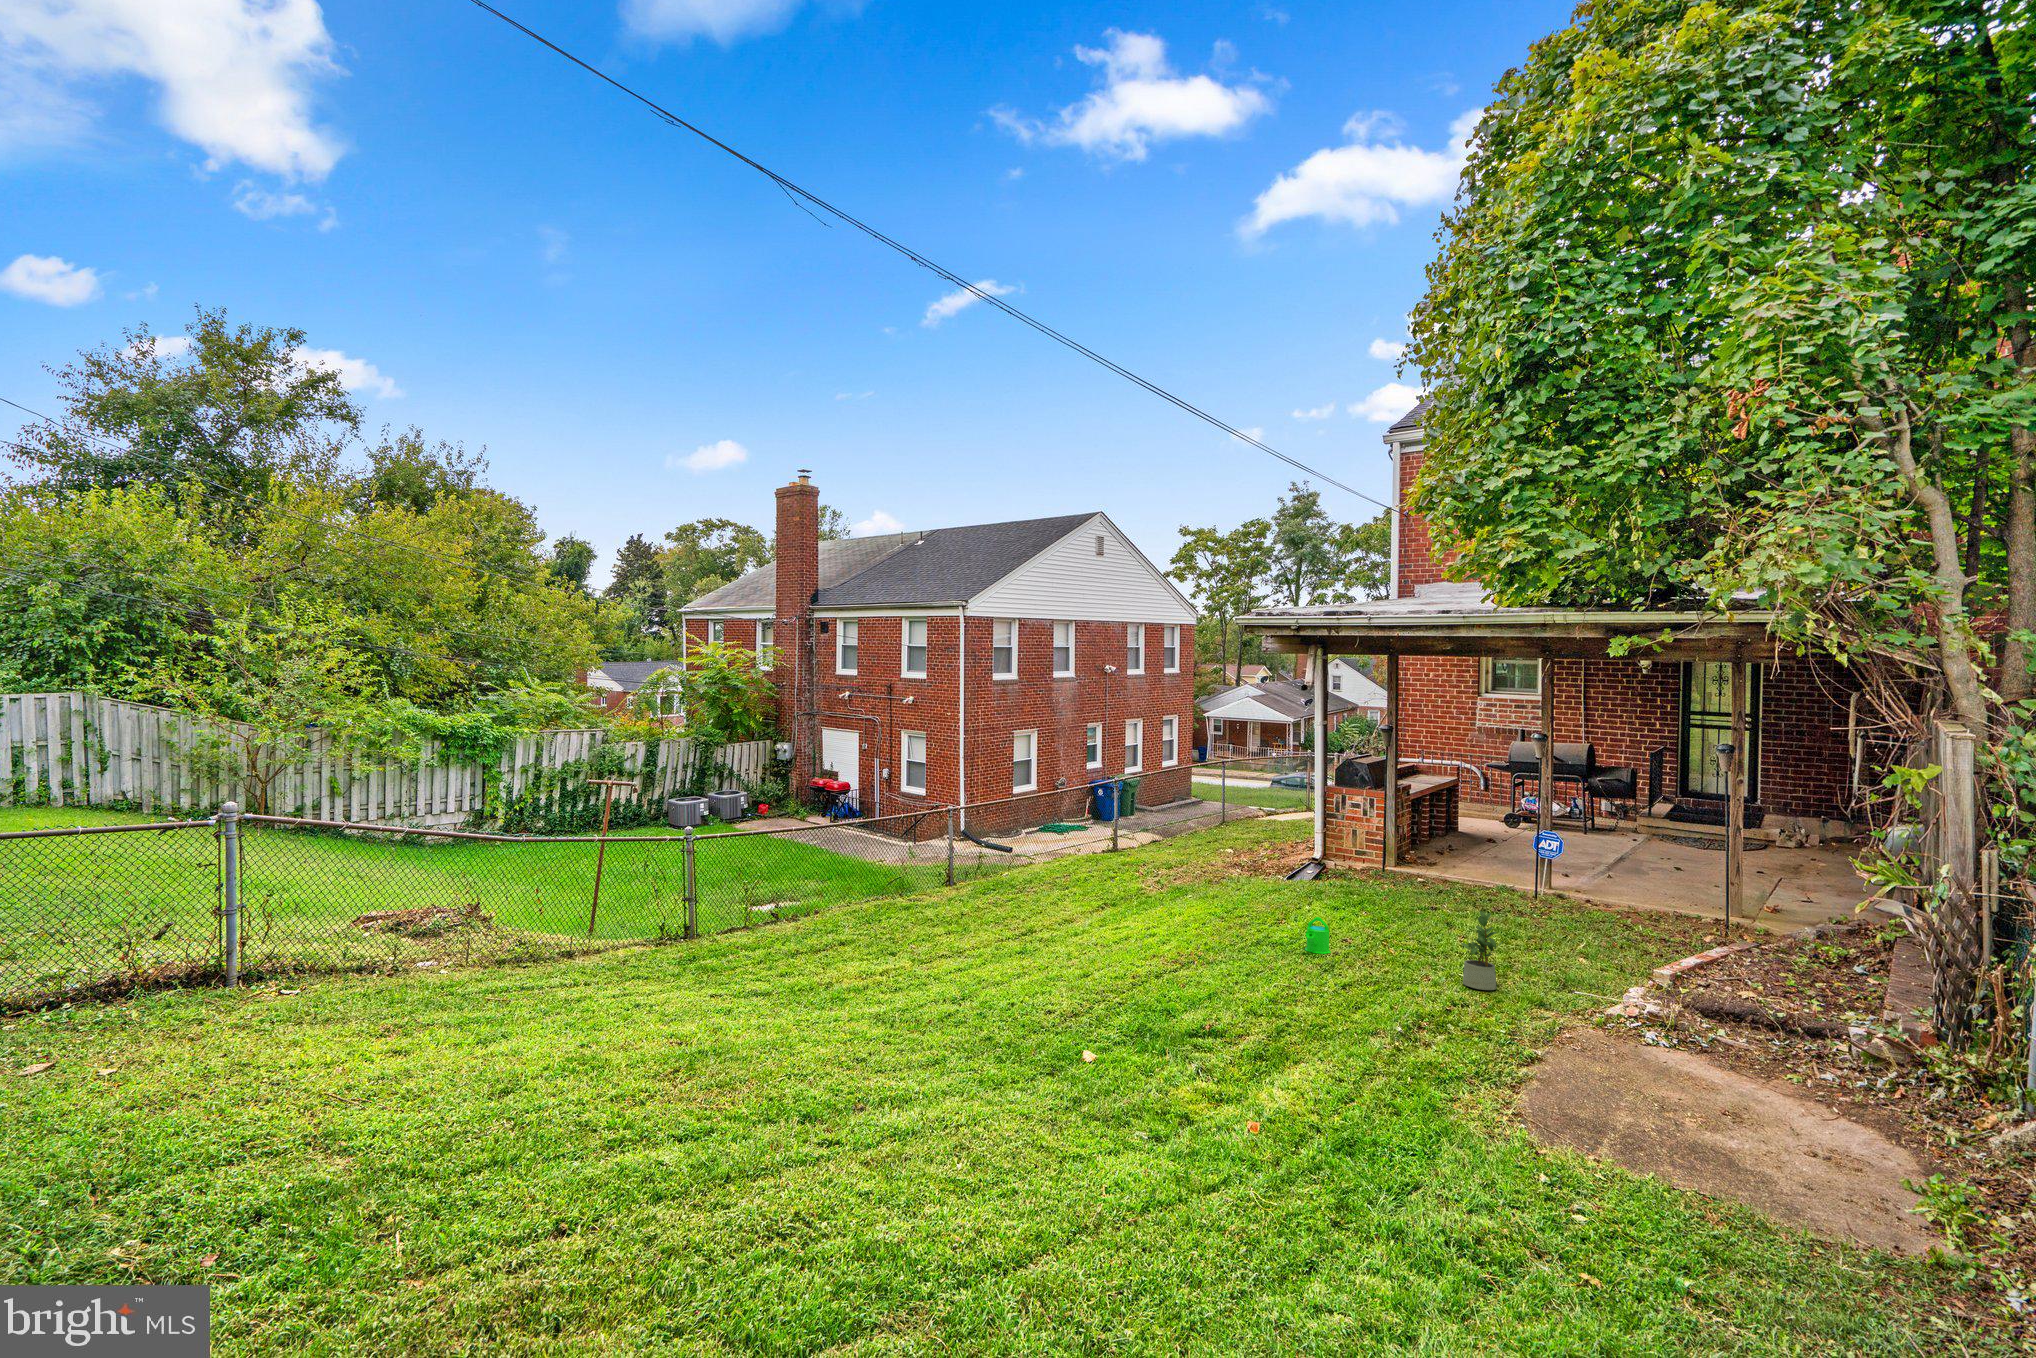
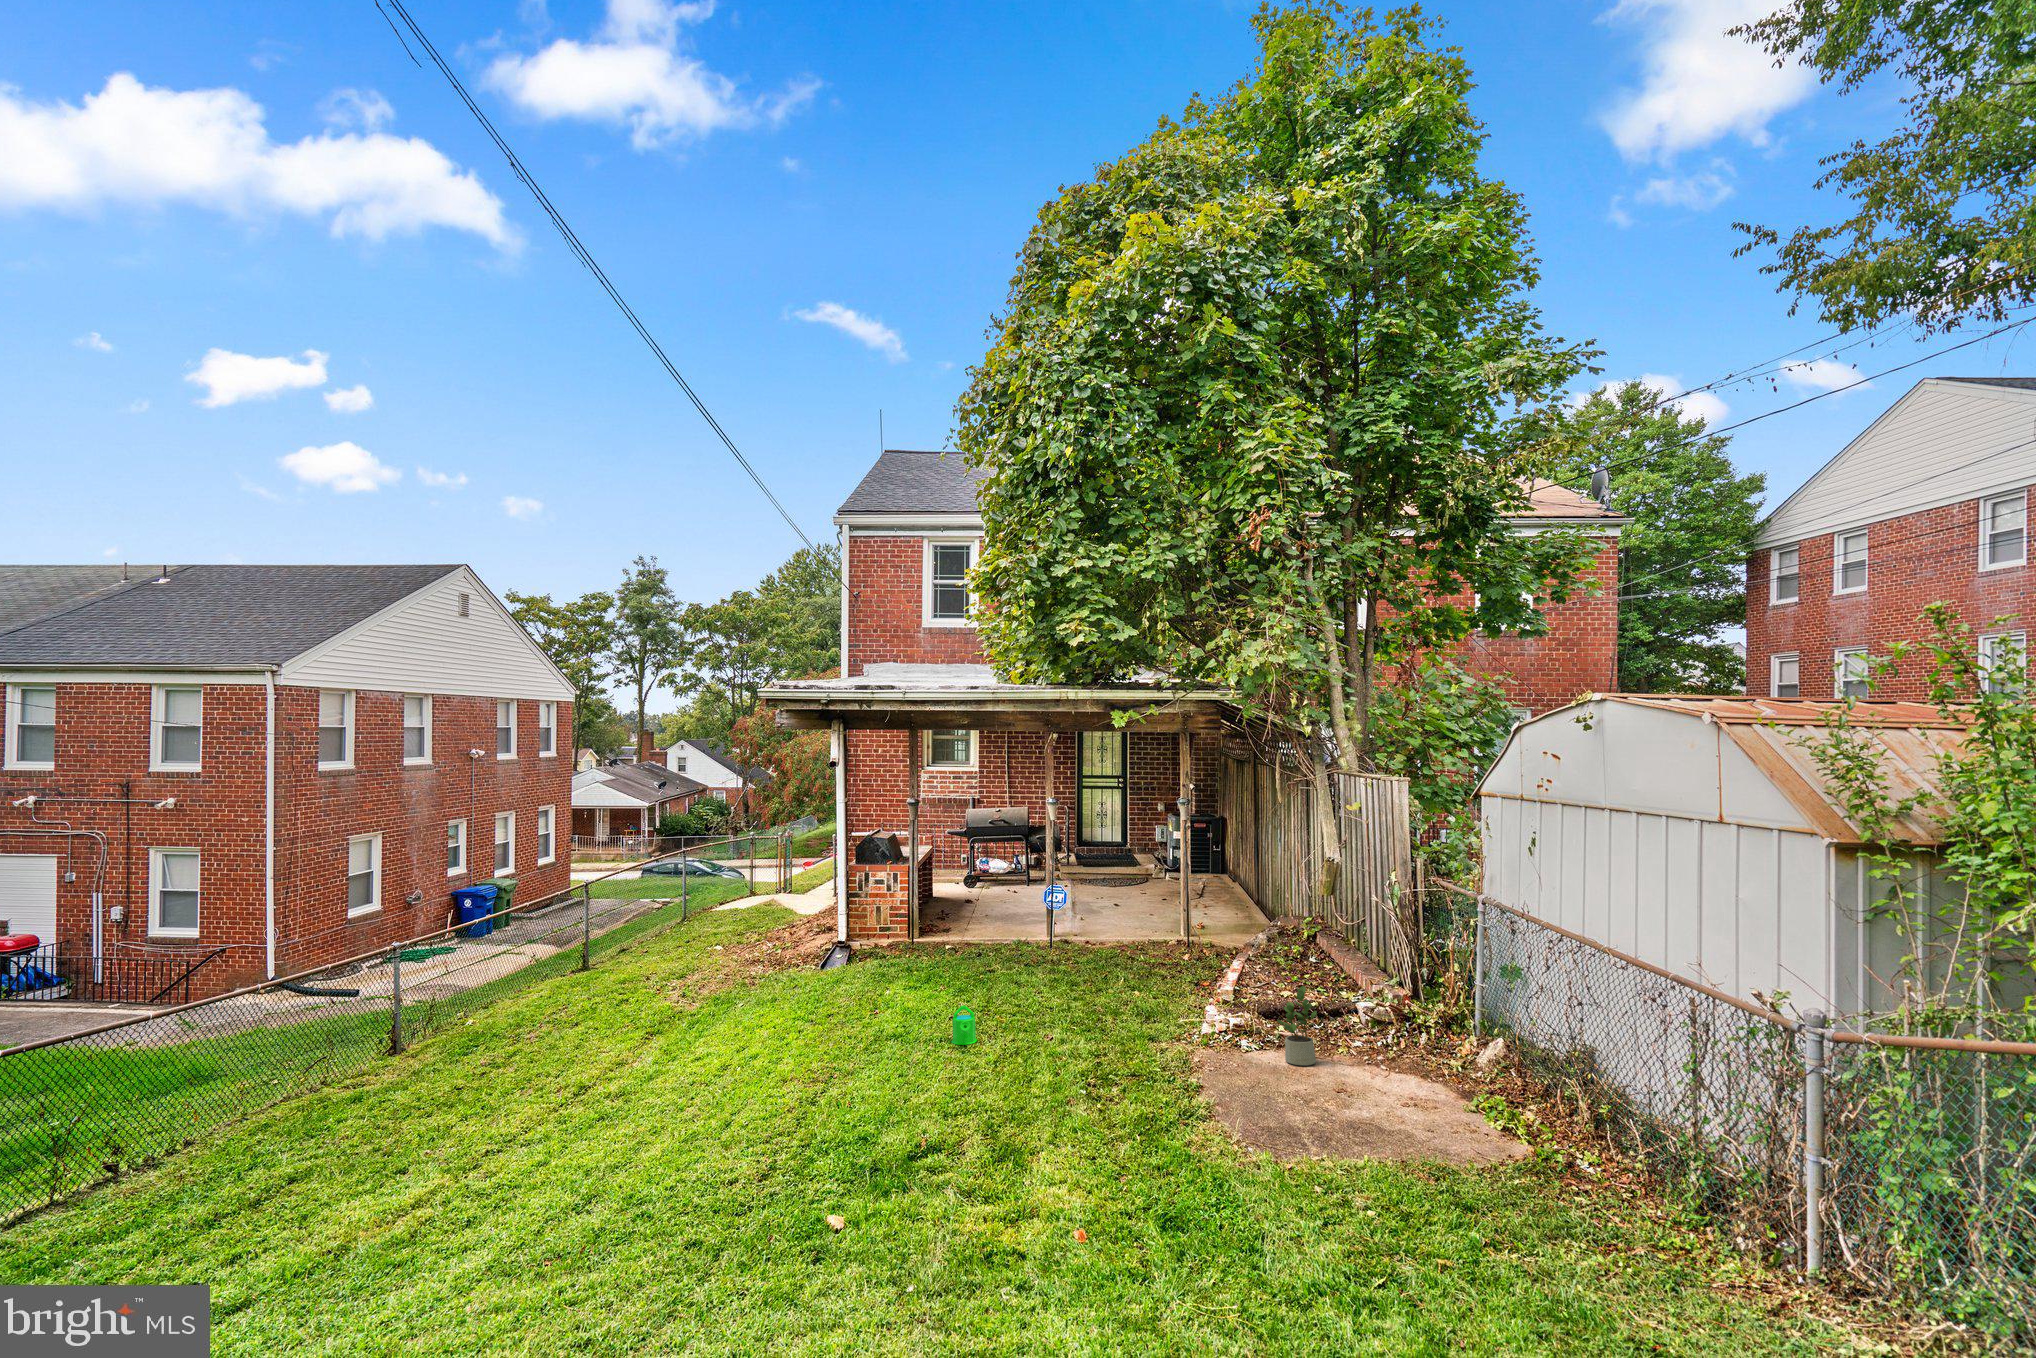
potted plant: present [1461,911,1503,990] -> present [1277,986,1317,1065]

